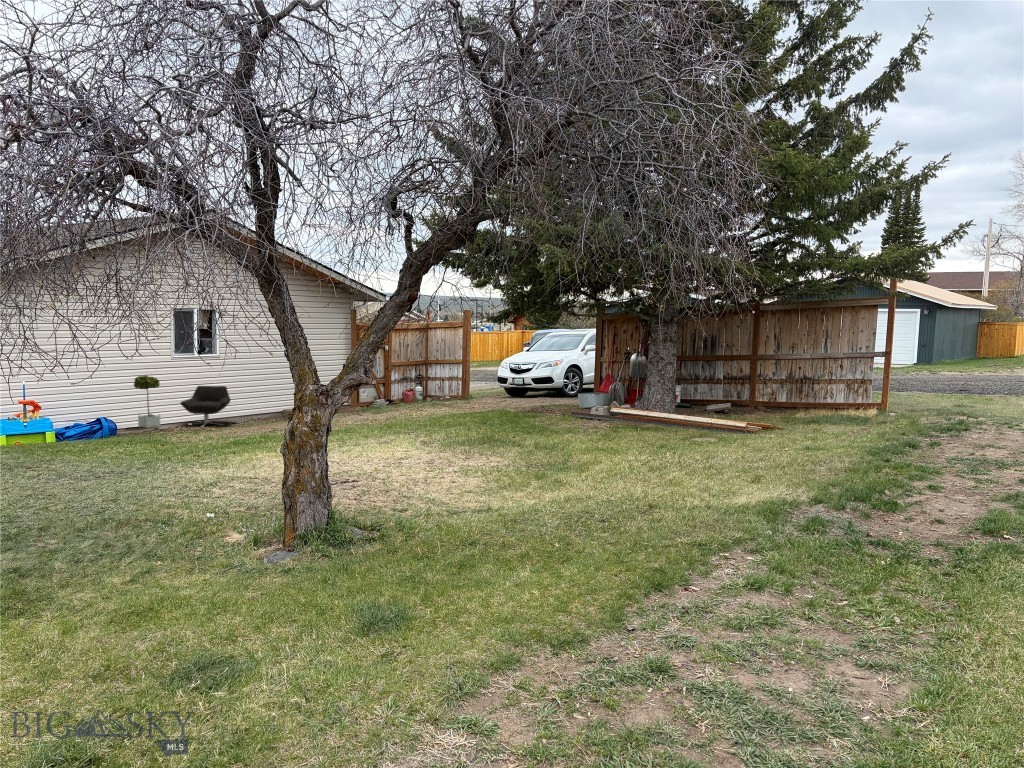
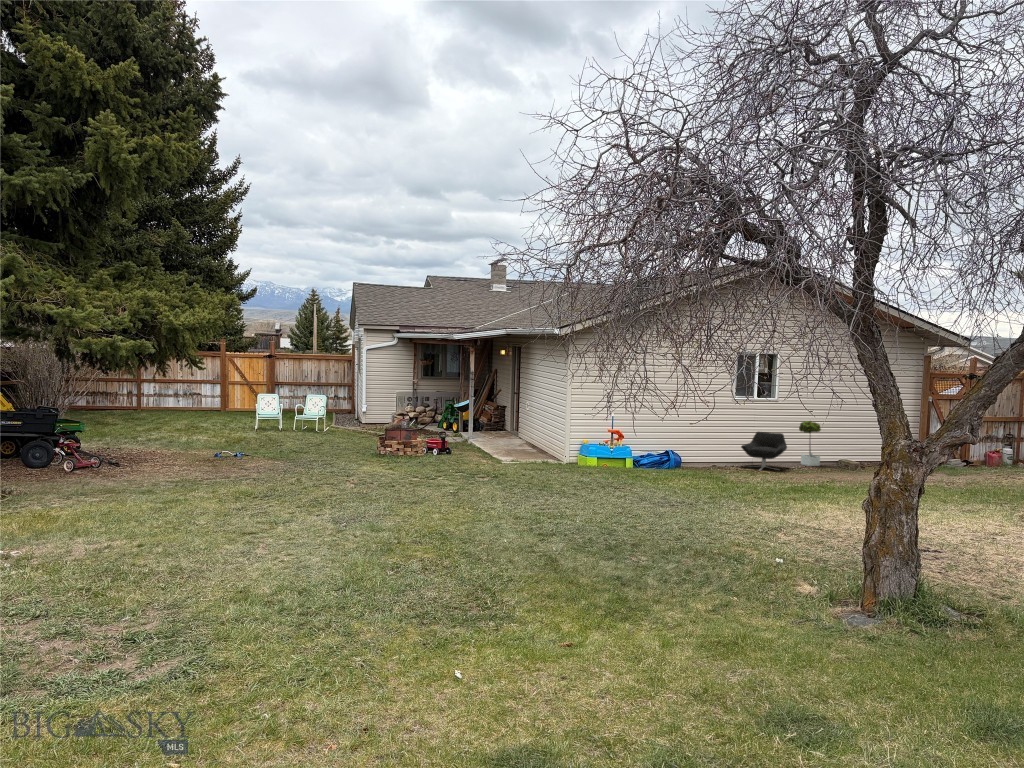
potted tree: present [134,375,160,428] -> present [799,421,821,466]

